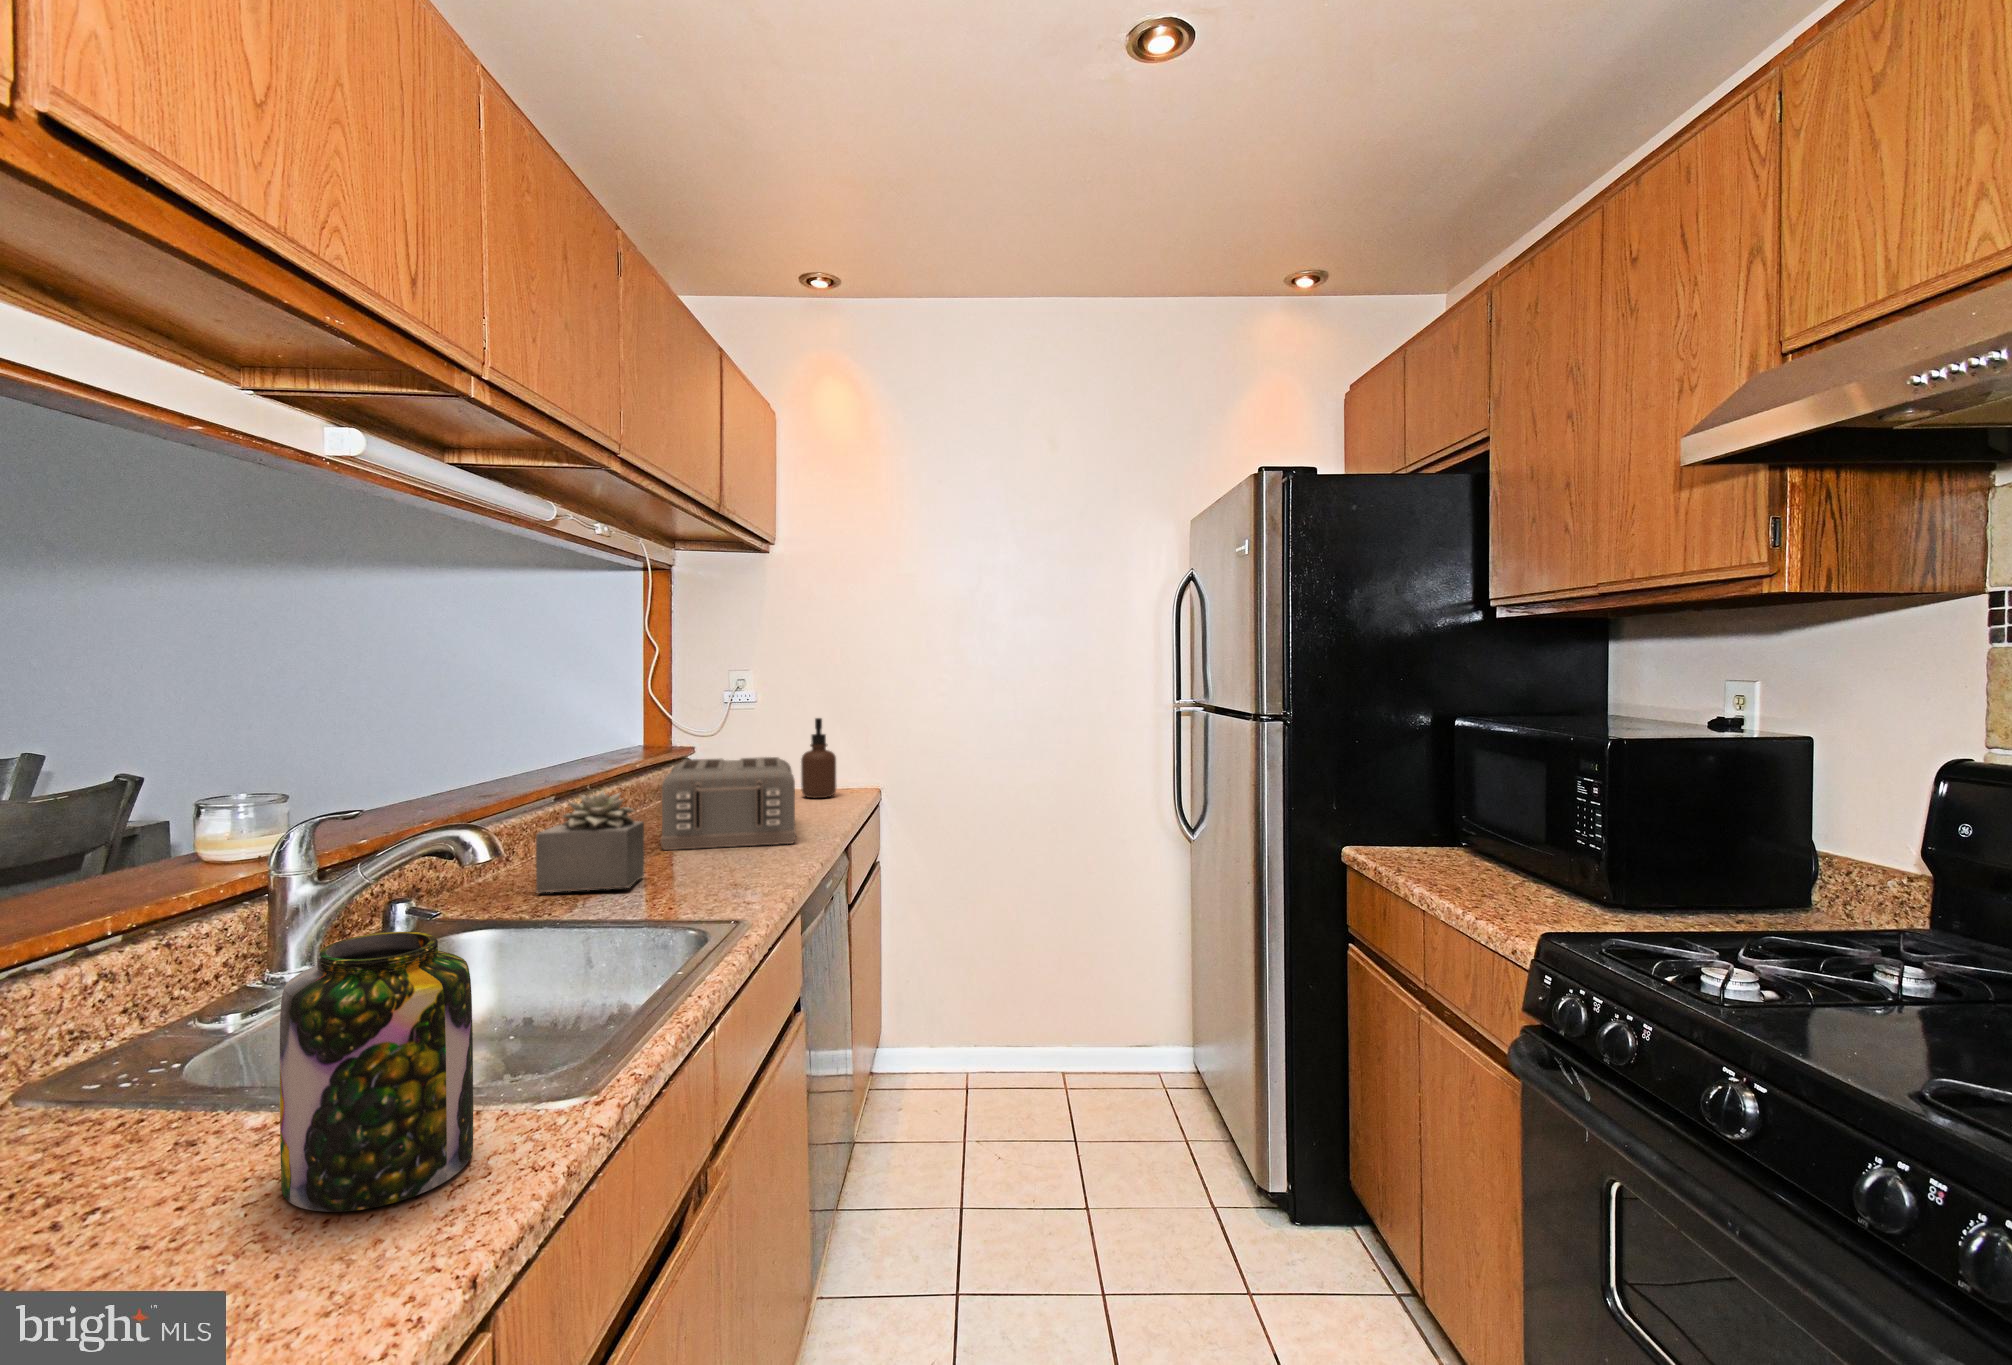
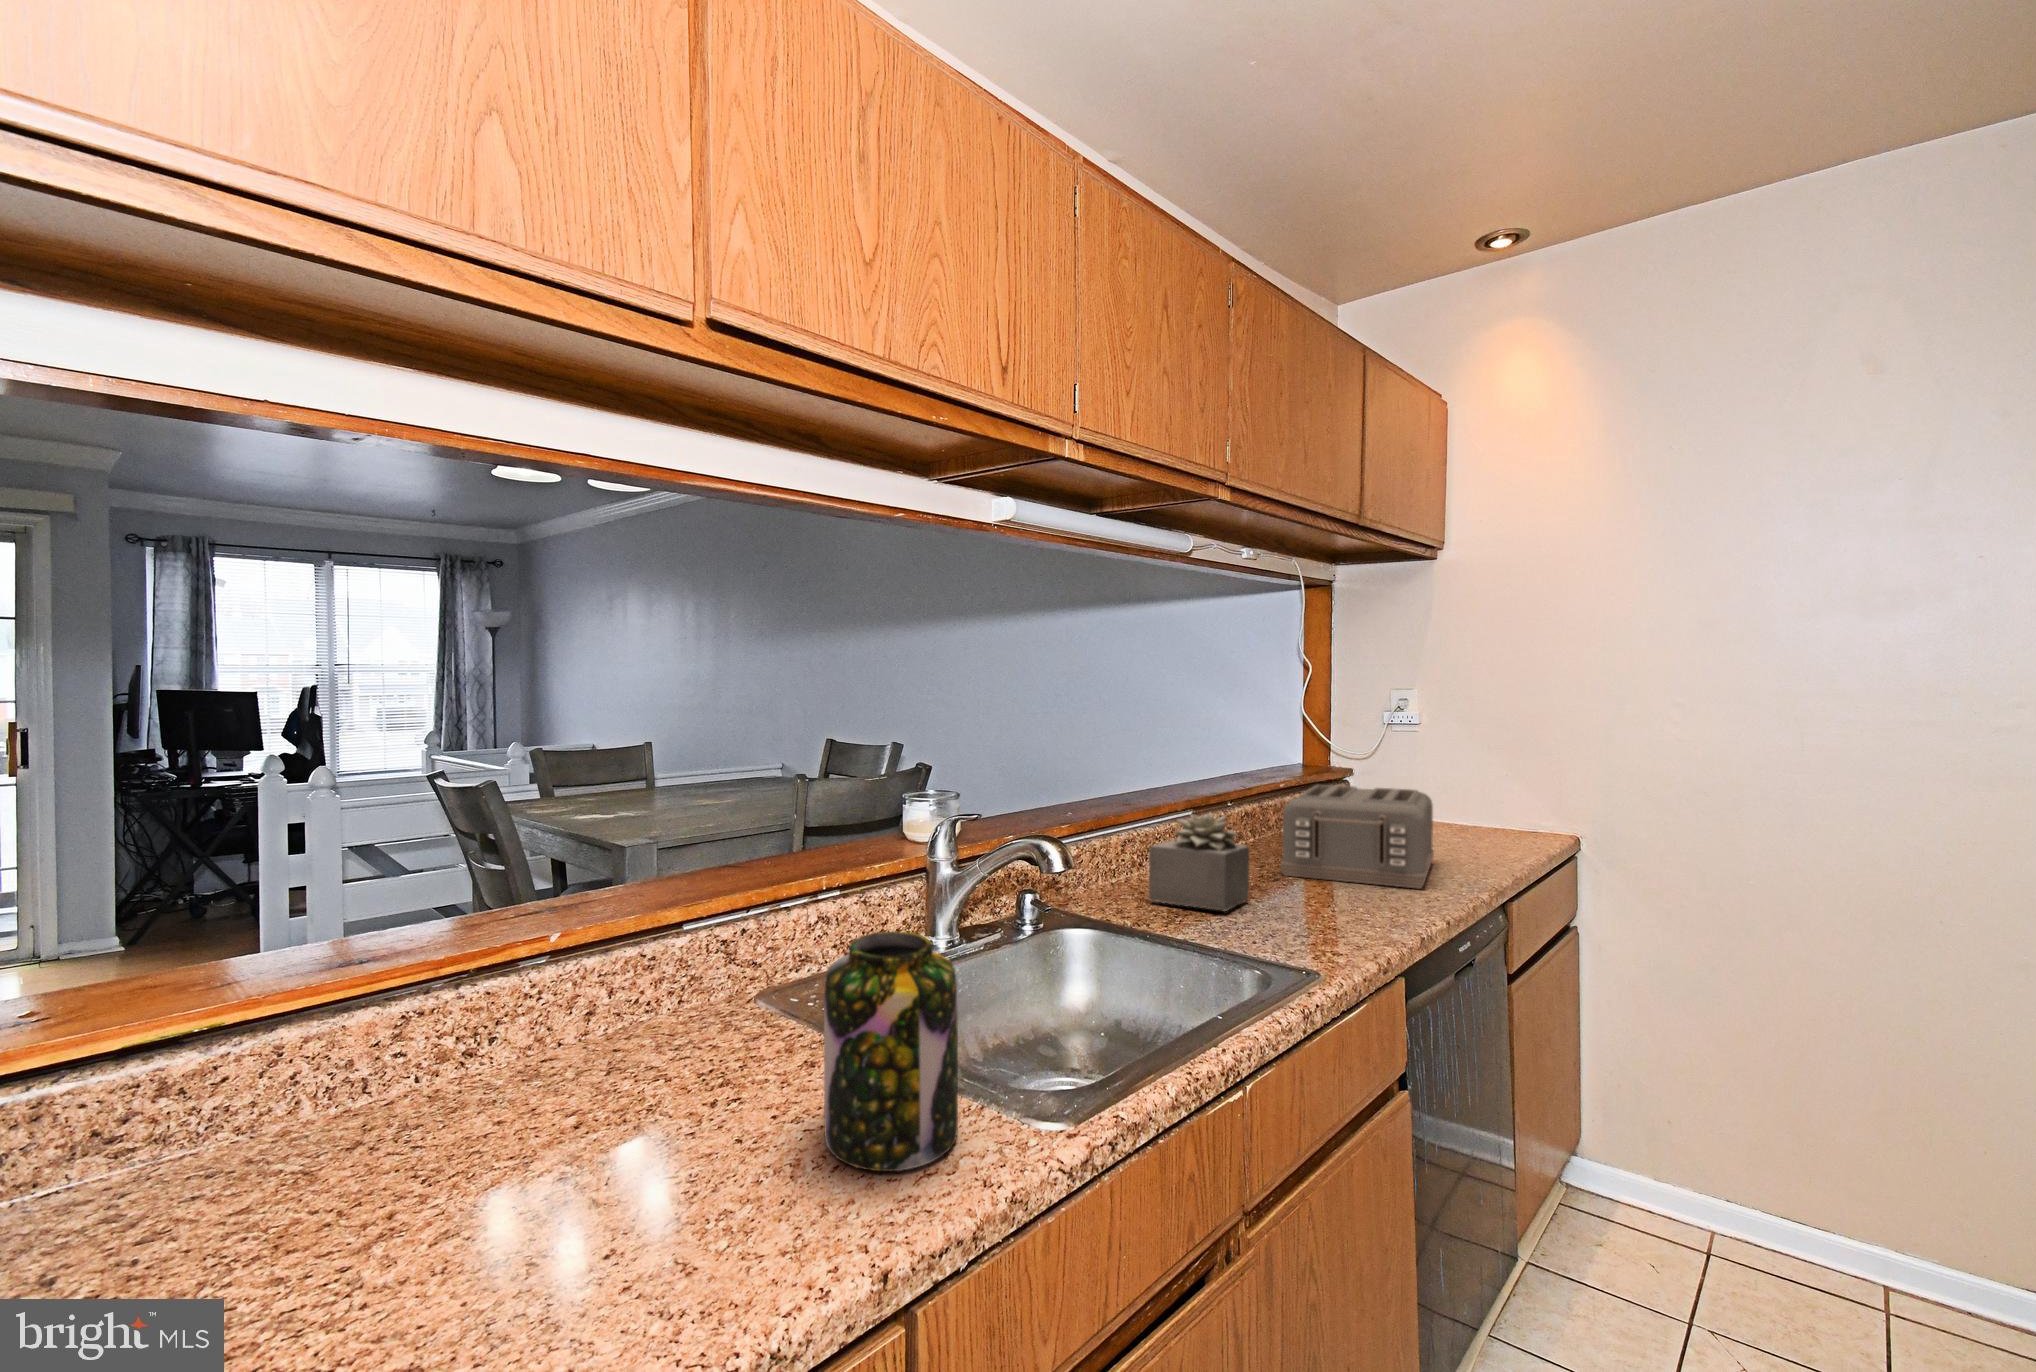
soap dispenser: present [801,718,836,798] -> none [1462,747,1505,838]

